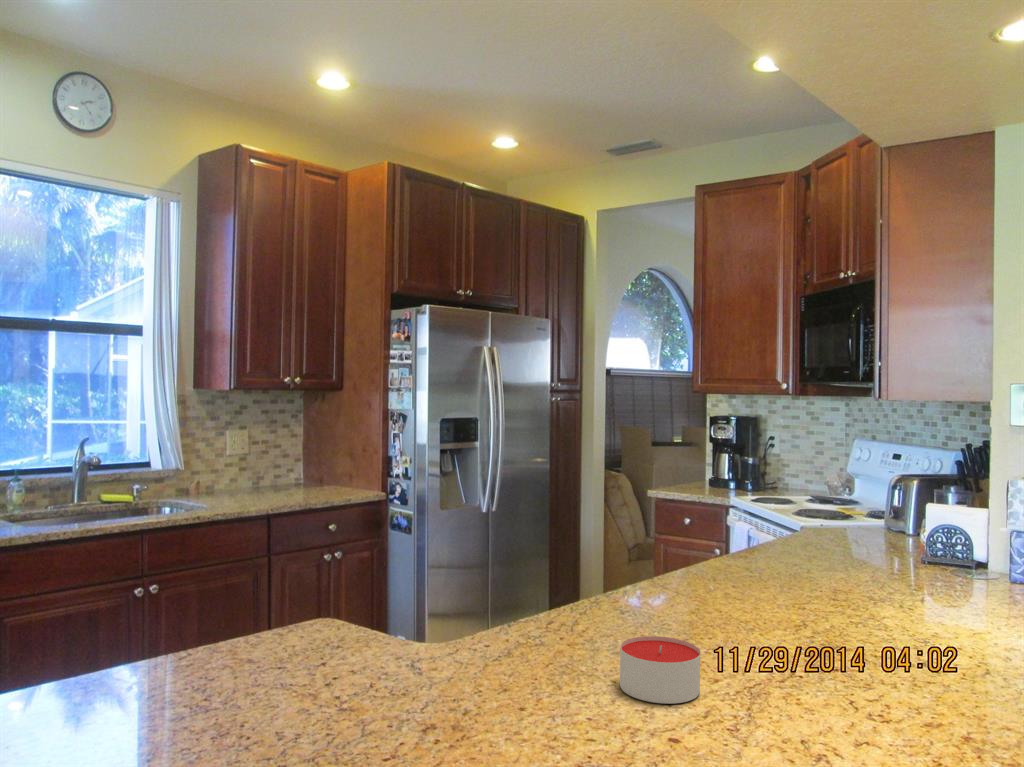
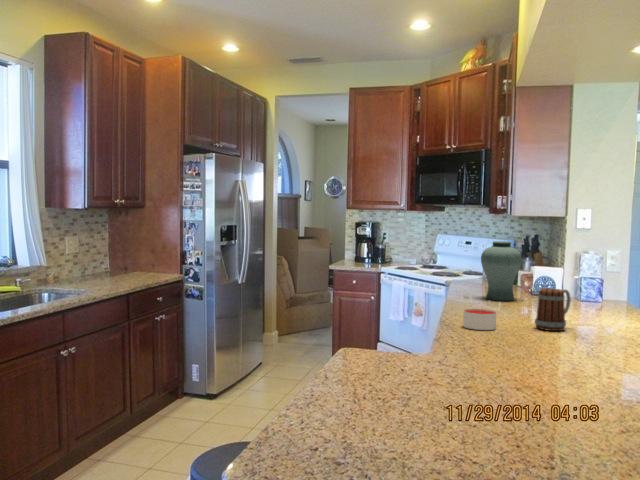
vase: none [812,458,903,592] -> present [481,241,522,301]
mug: none [809,602,921,730] -> present [535,288,571,331]

